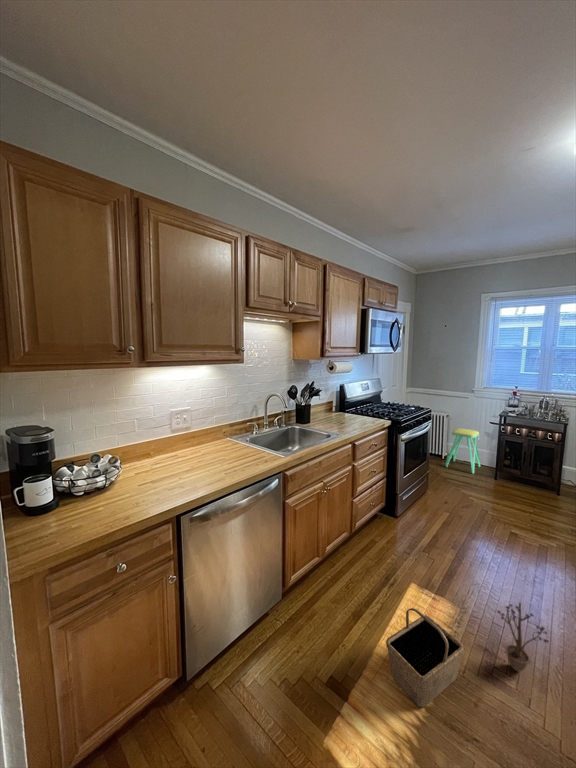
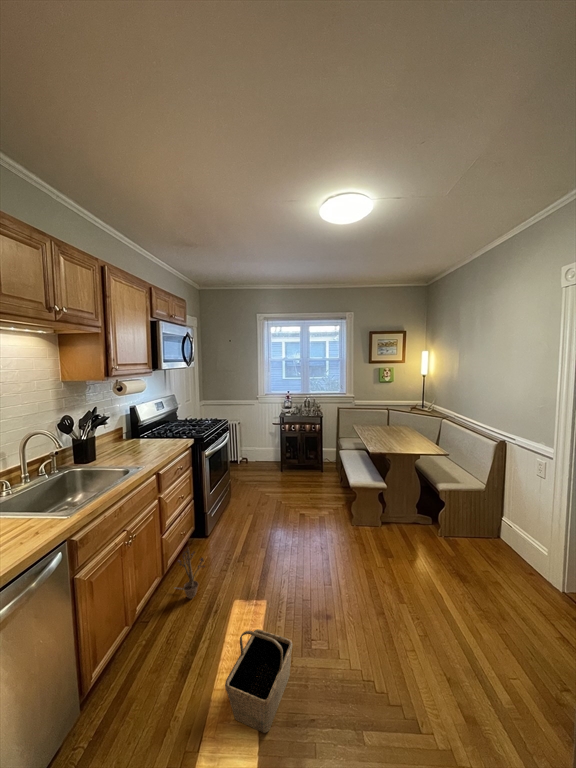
stool: present [445,428,480,473] -> none [241,432,267,470]
decorative plant: present [489,603,549,671] -> present [176,548,205,599]

